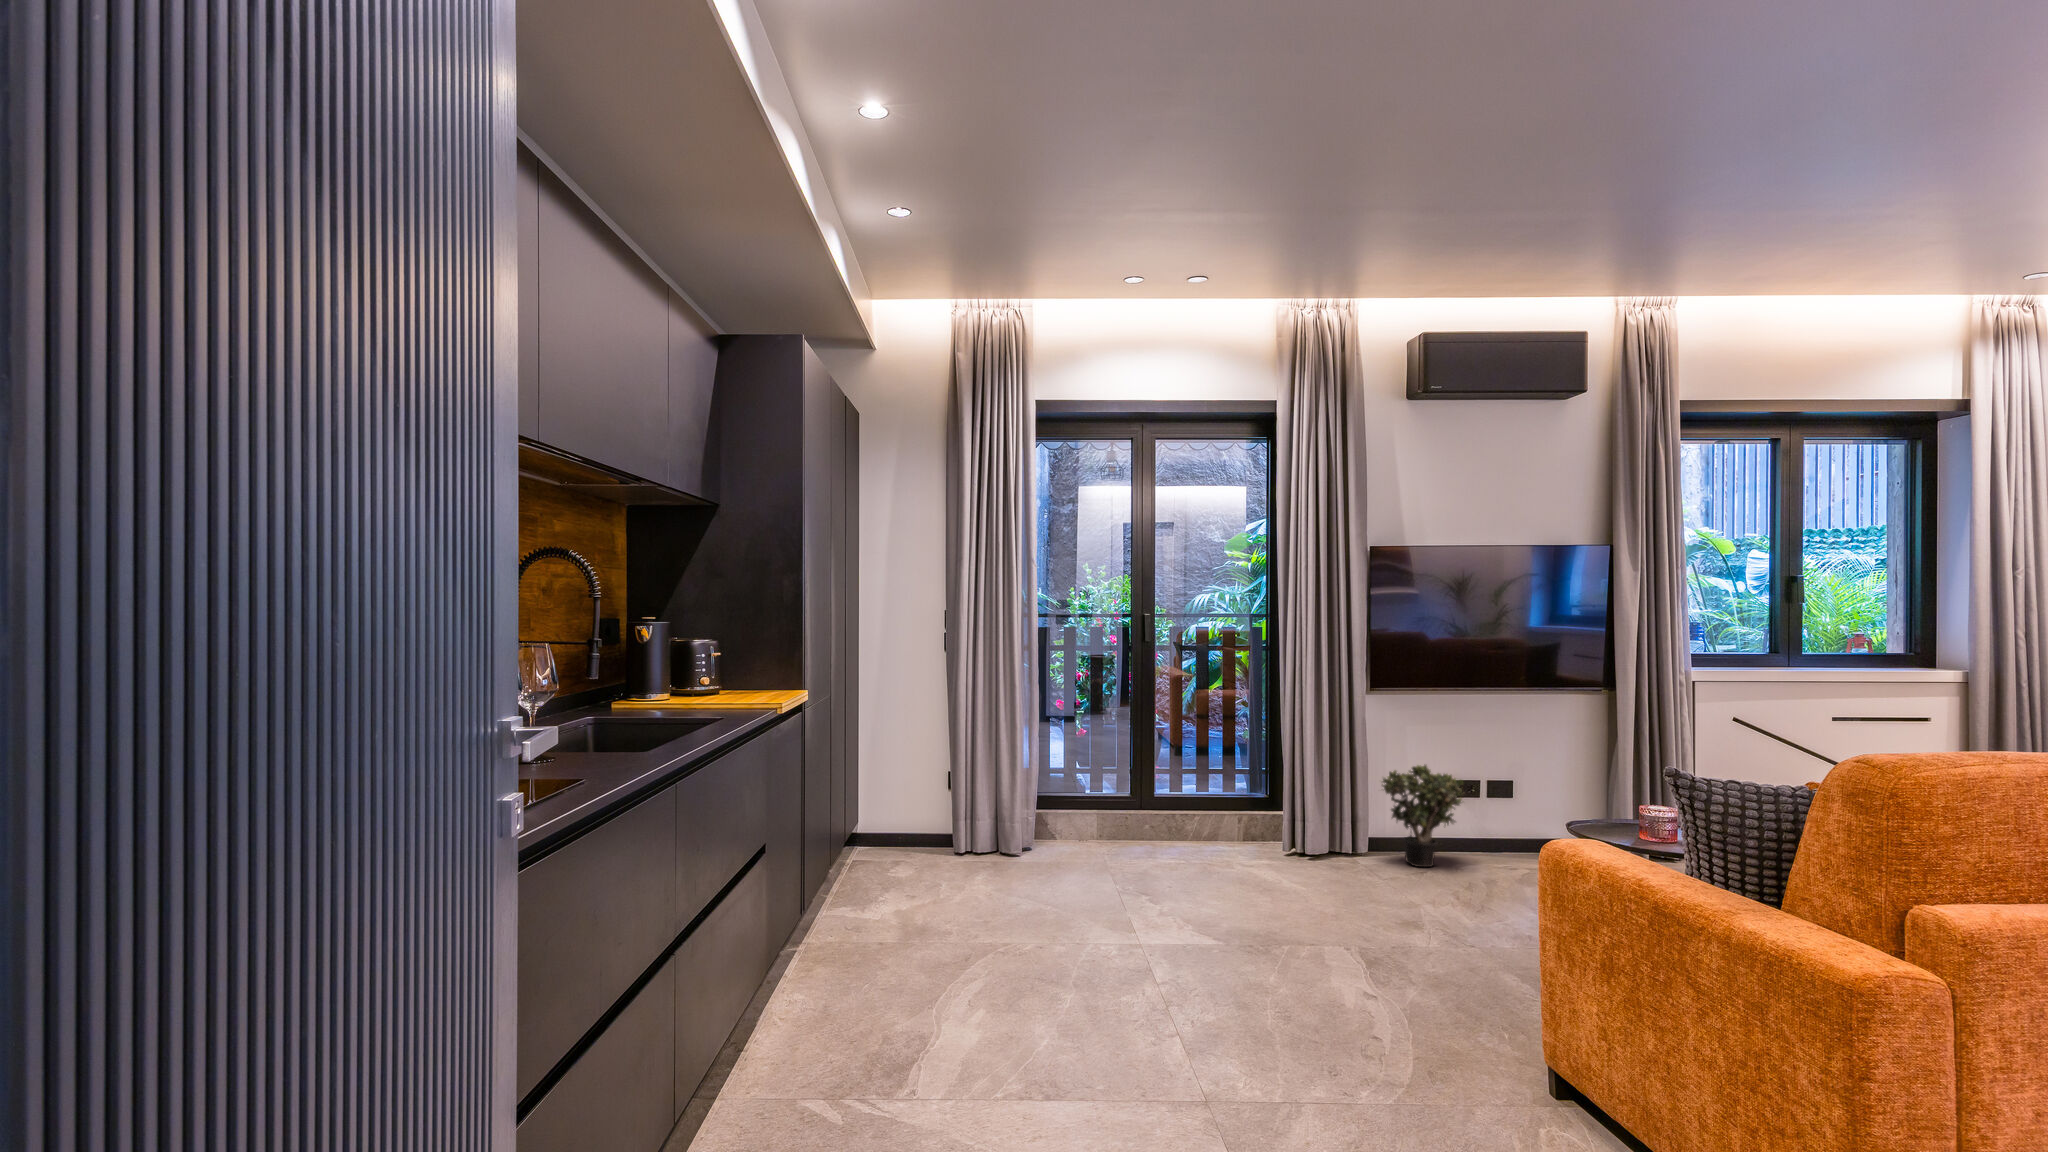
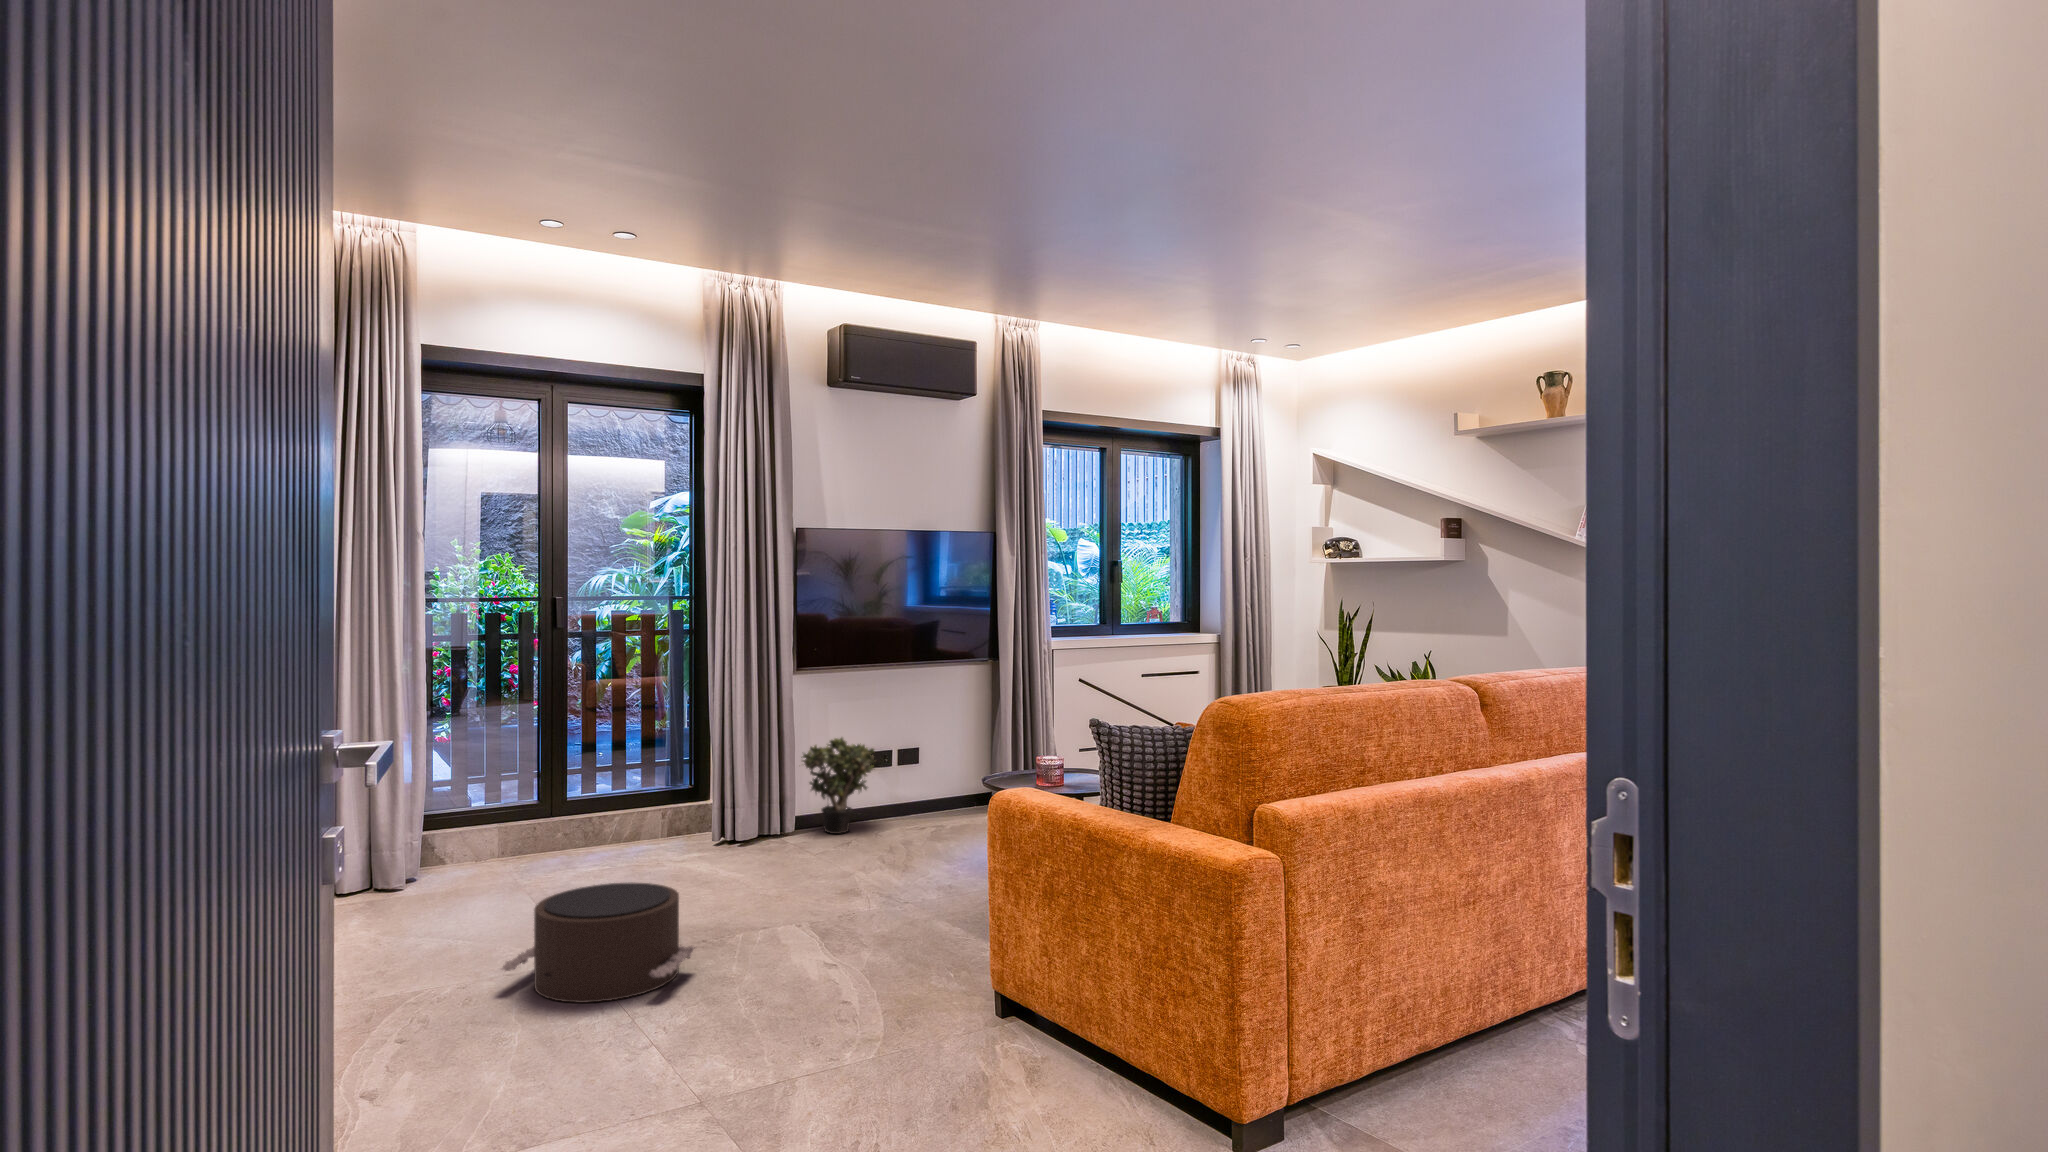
pouf: none [1063,882,1238,994] -> present [502,883,695,1003]

